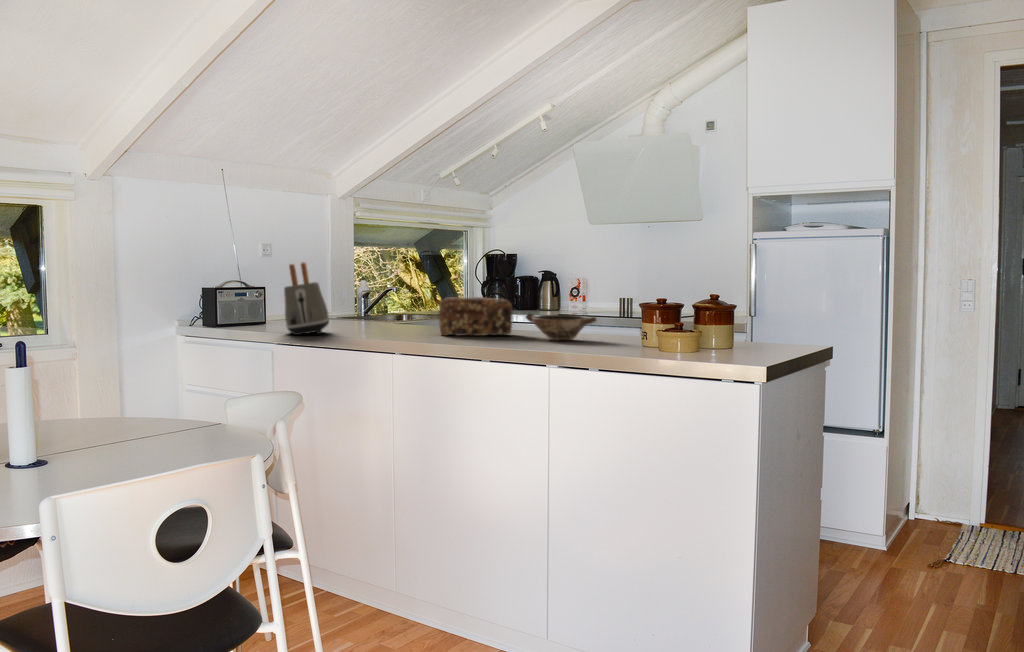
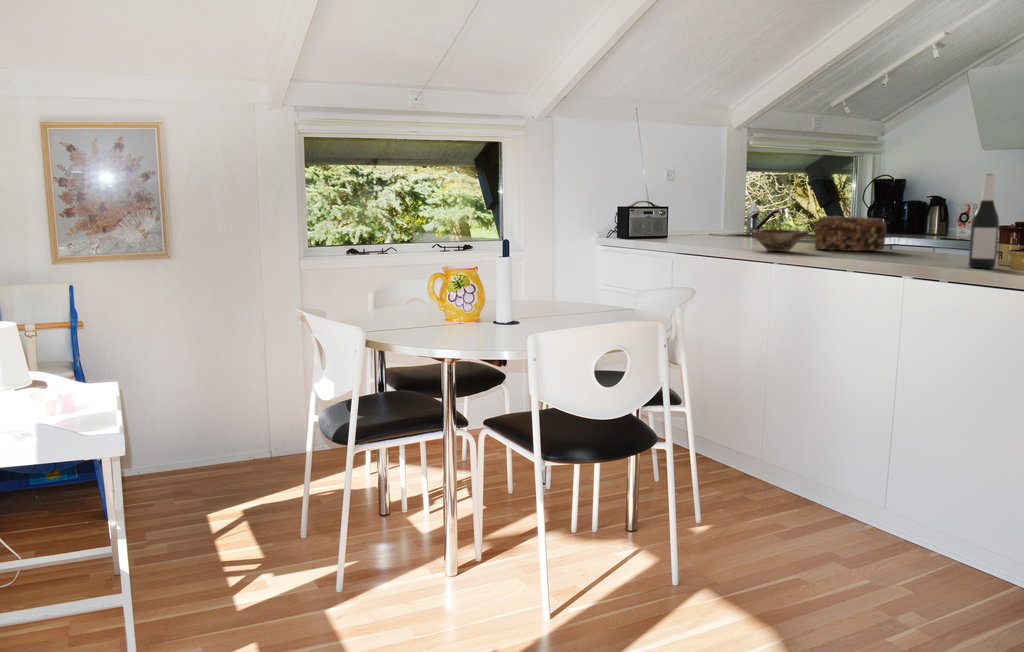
wine bottle: none [604,254,630,355] -> present [968,174,999,268]
toaster: present [284,262,330,335] -> none [682,186,719,246]
bowl: present [525,313,596,340] -> present [749,227,809,251]

